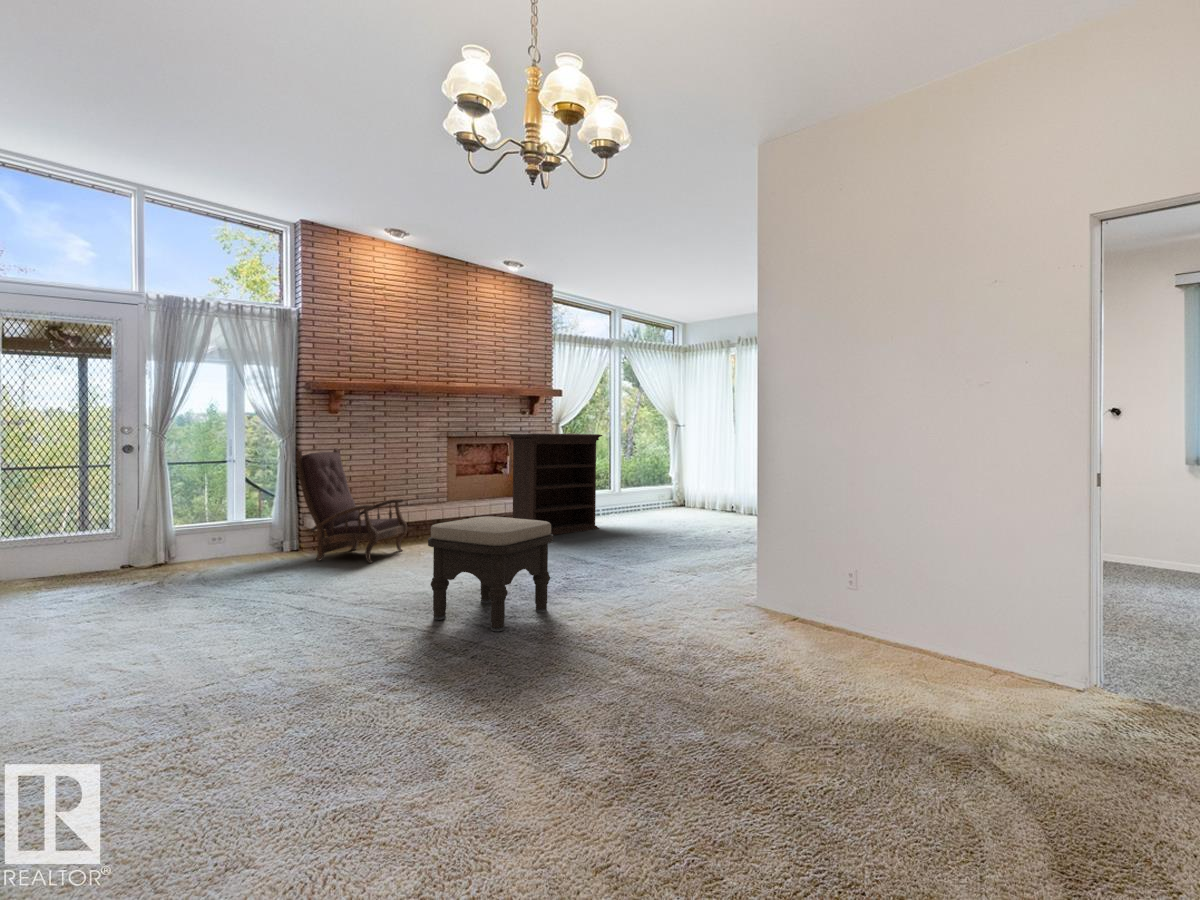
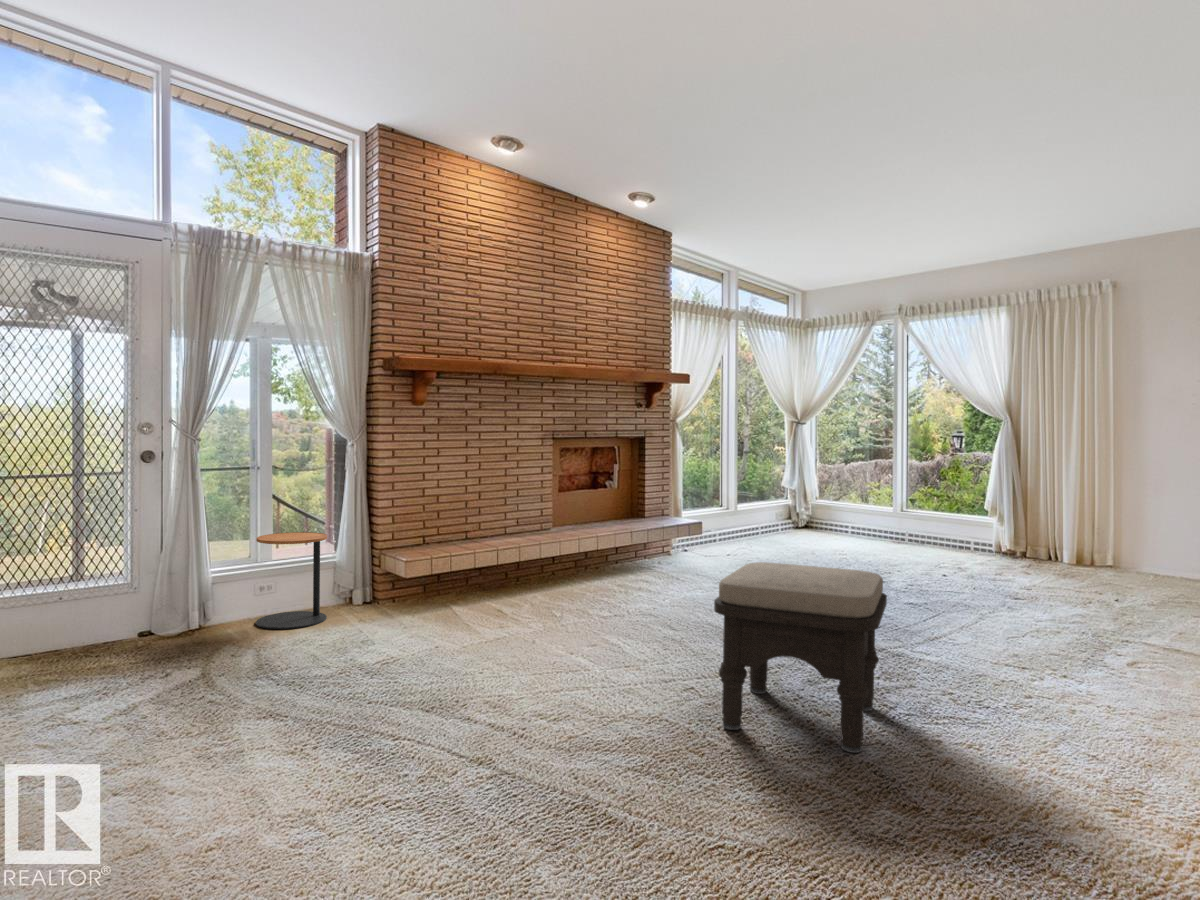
bookshelf: present [507,433,602,535] -> none [634,433,752,577]
armchair: present [296,448,407,563] -> none [388,454,530,622]
side table: none [206,501,258,565] -> present [256,532,327,629]

